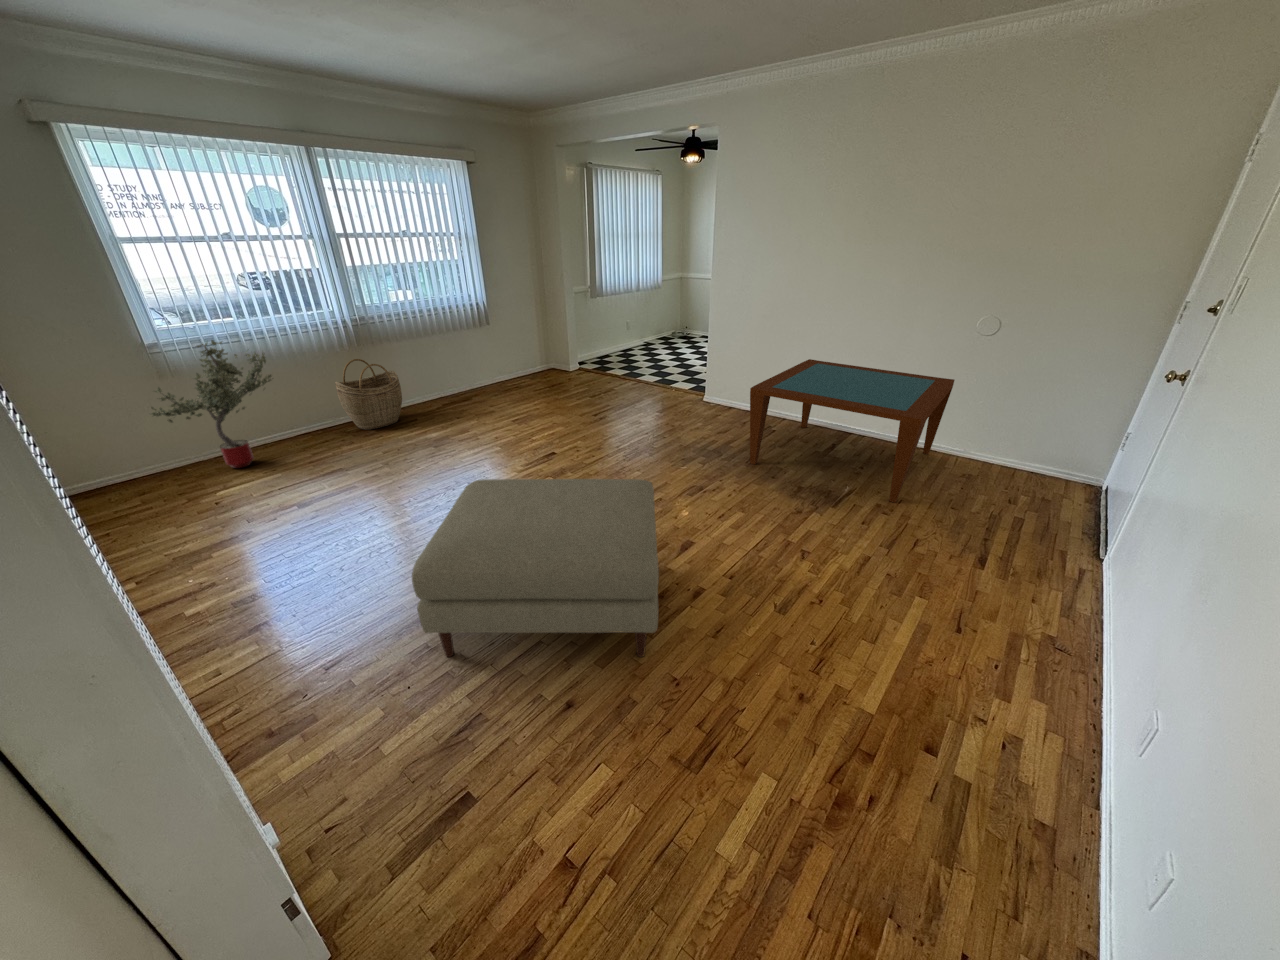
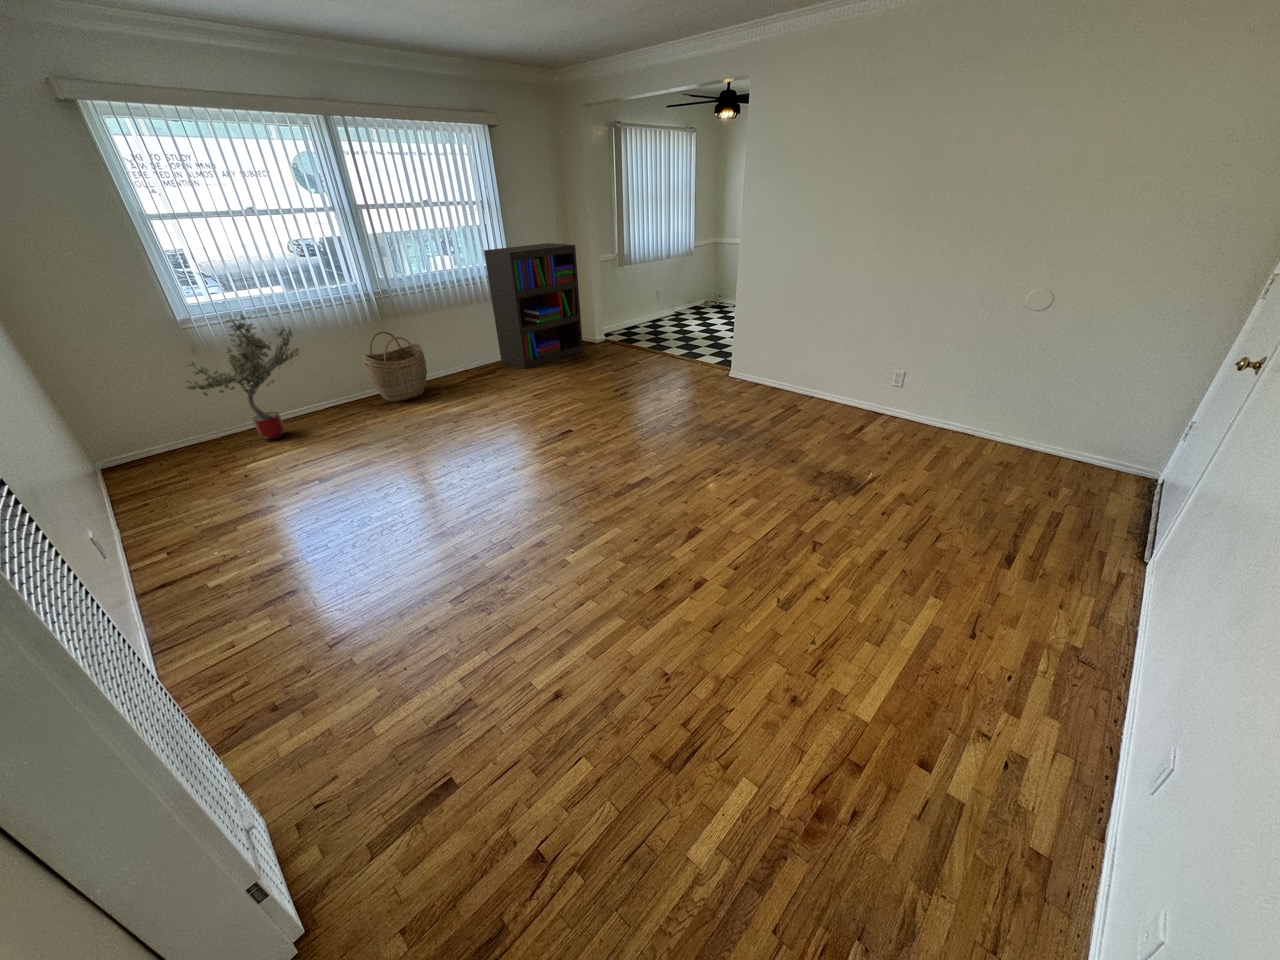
bookshelf: none [460,275,558,397] -> present [484,243,583,369]
coffee table: present [750,359,955,503] -> none [769,334,995,490]
ottoman: present [412,479,659,657] -> none [404,462,658,648]

